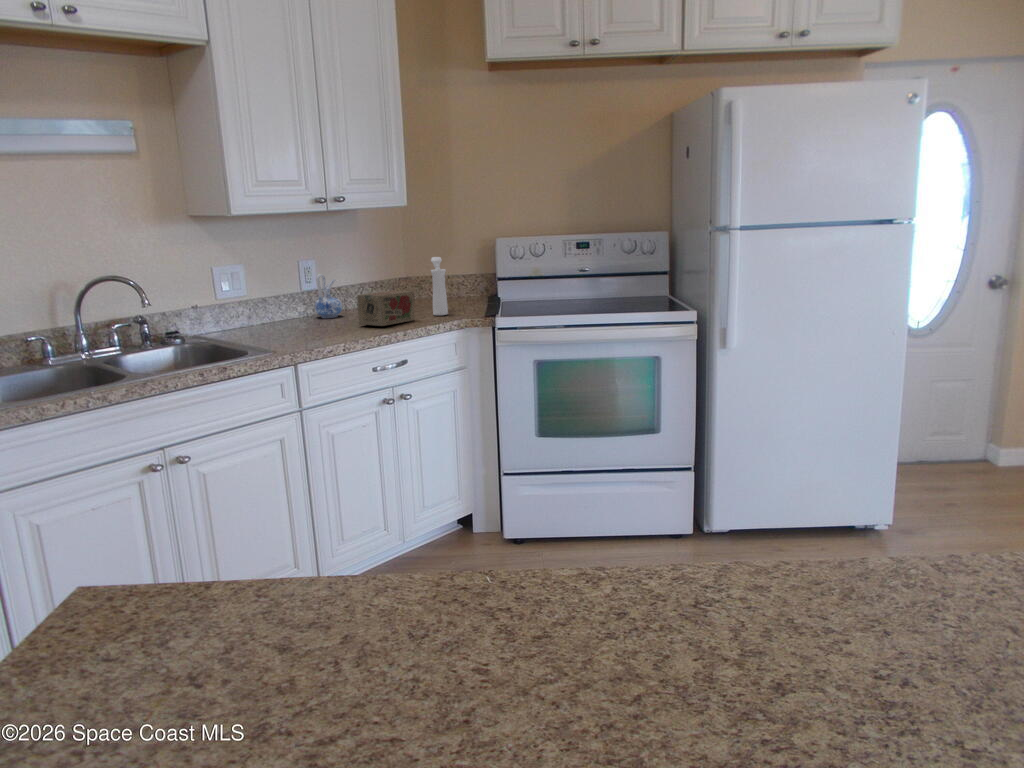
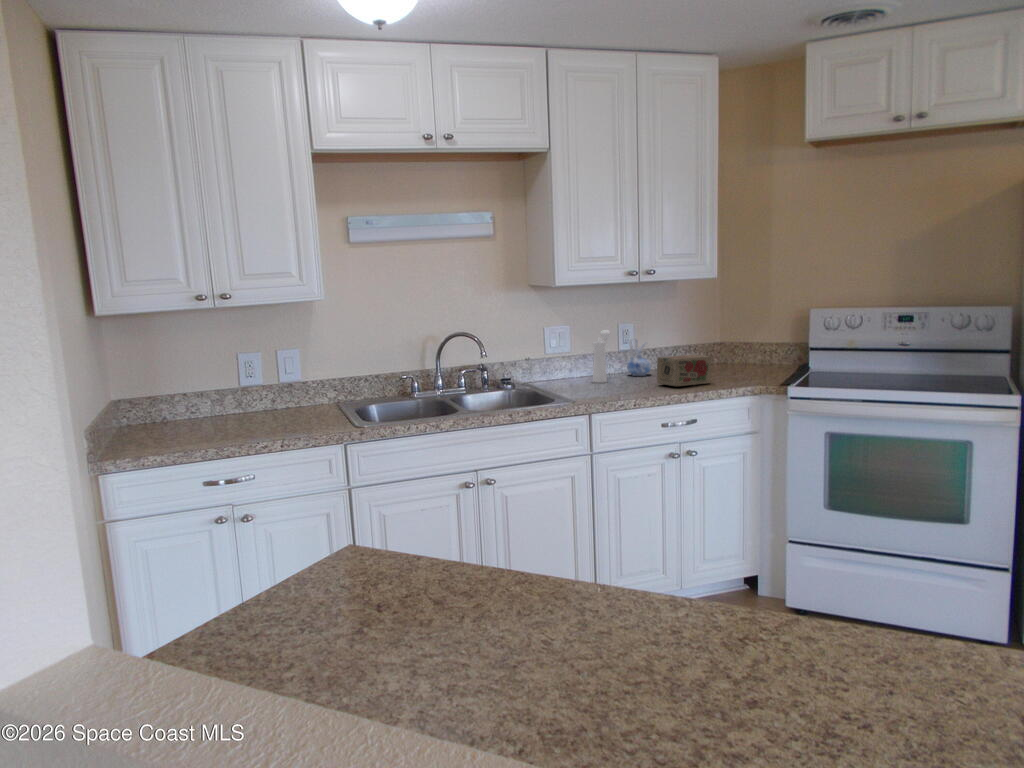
pepper mill: present [431,257,448,315] -> present [593,330,610,383]

